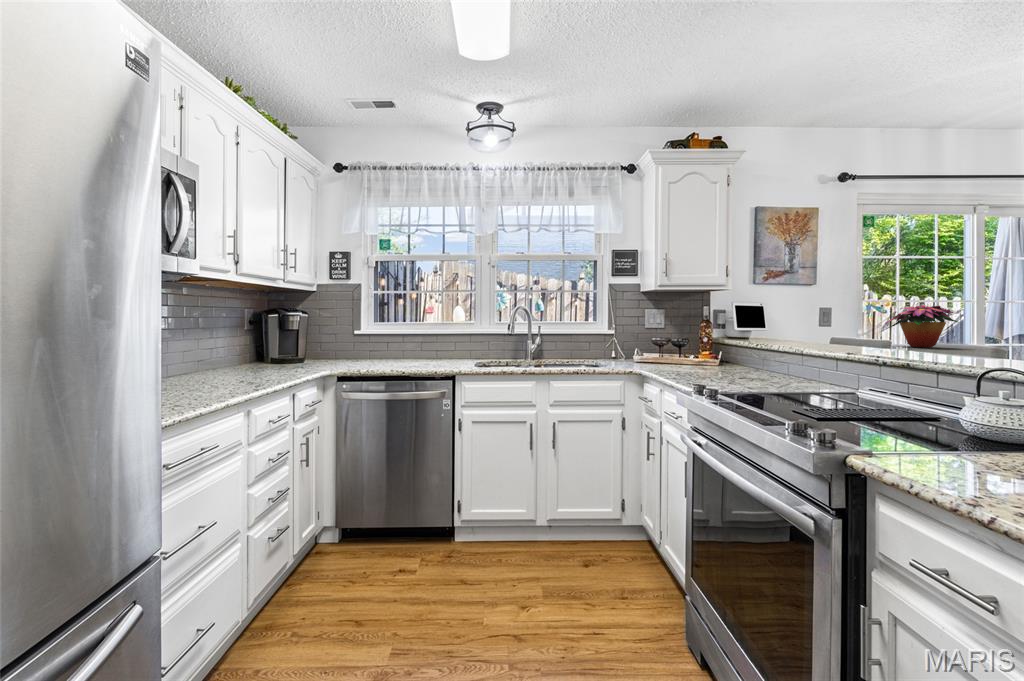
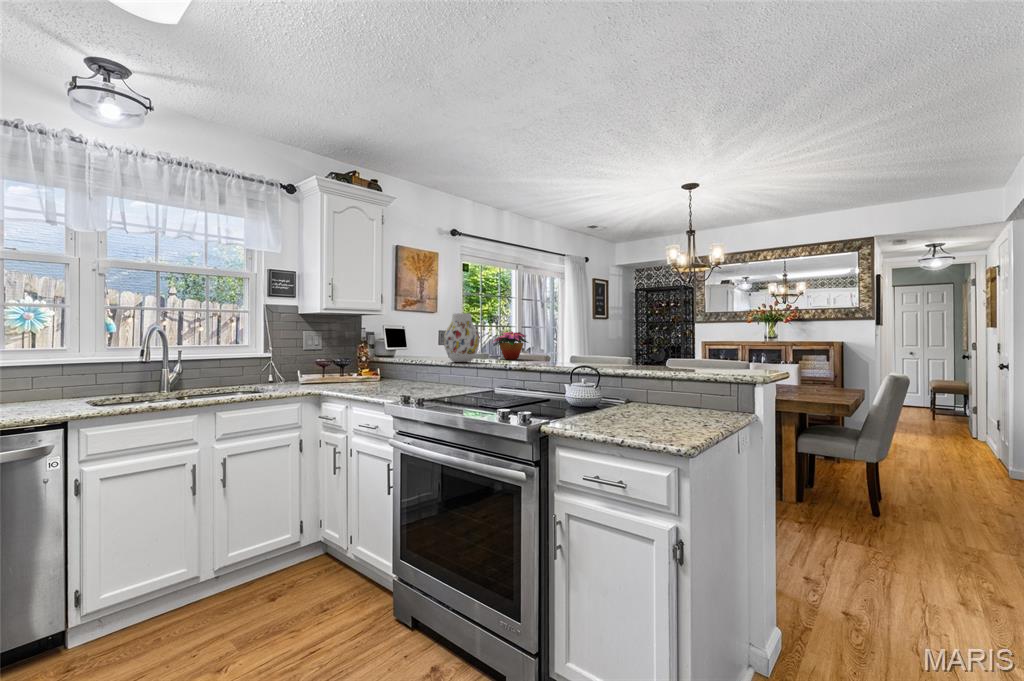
vase: none [792,281,848,346] -> present [443,313,480,362]

